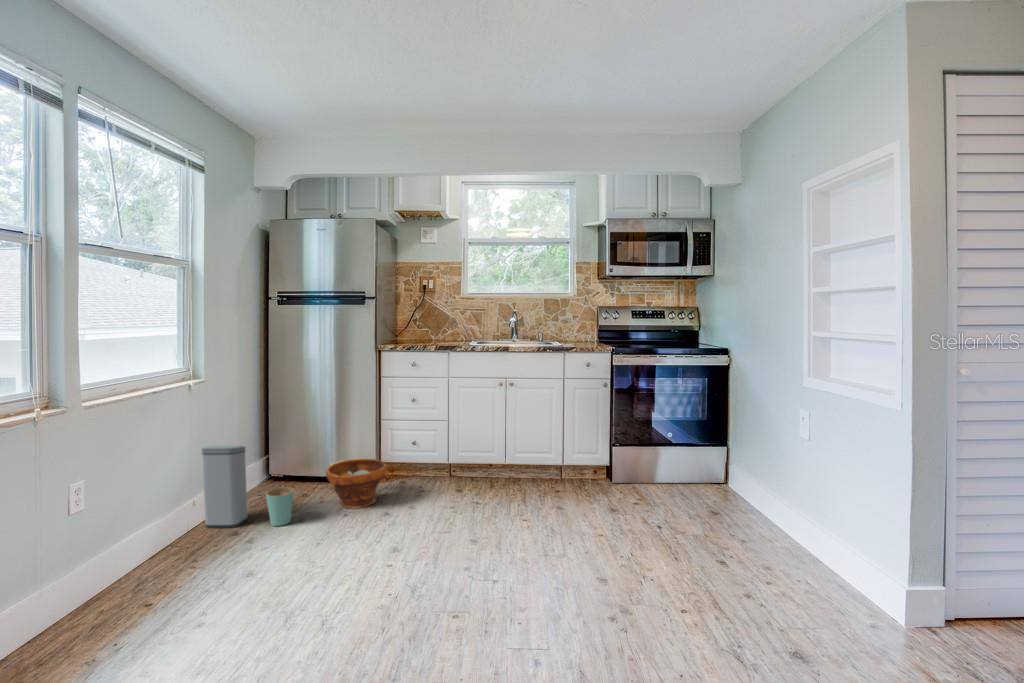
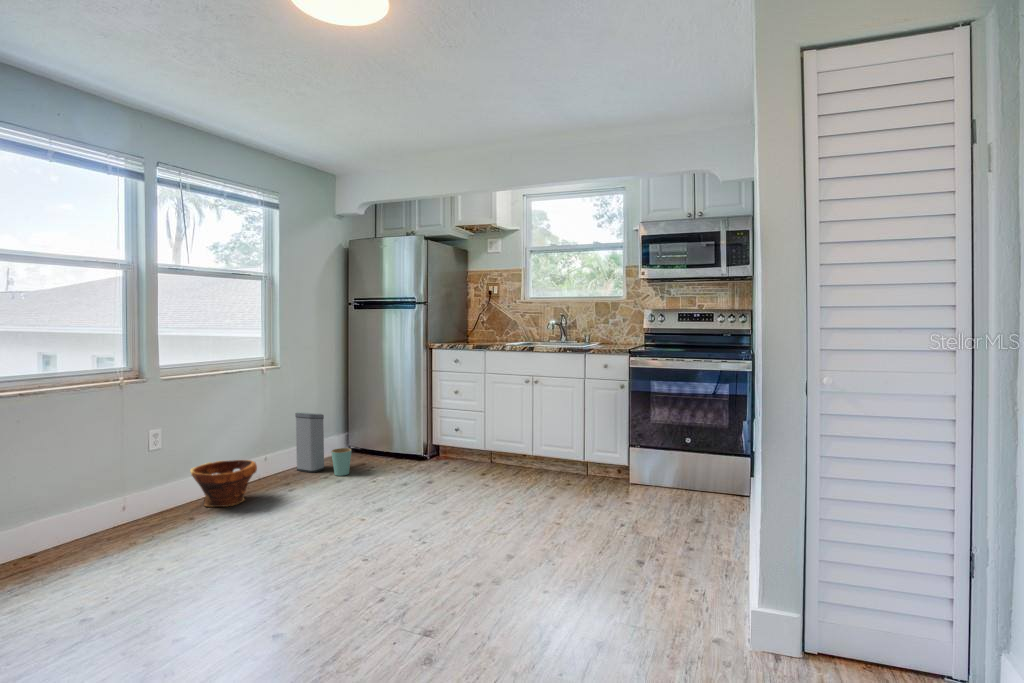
planter: present [326,458,387,508] -> present [190,460,257,507]

